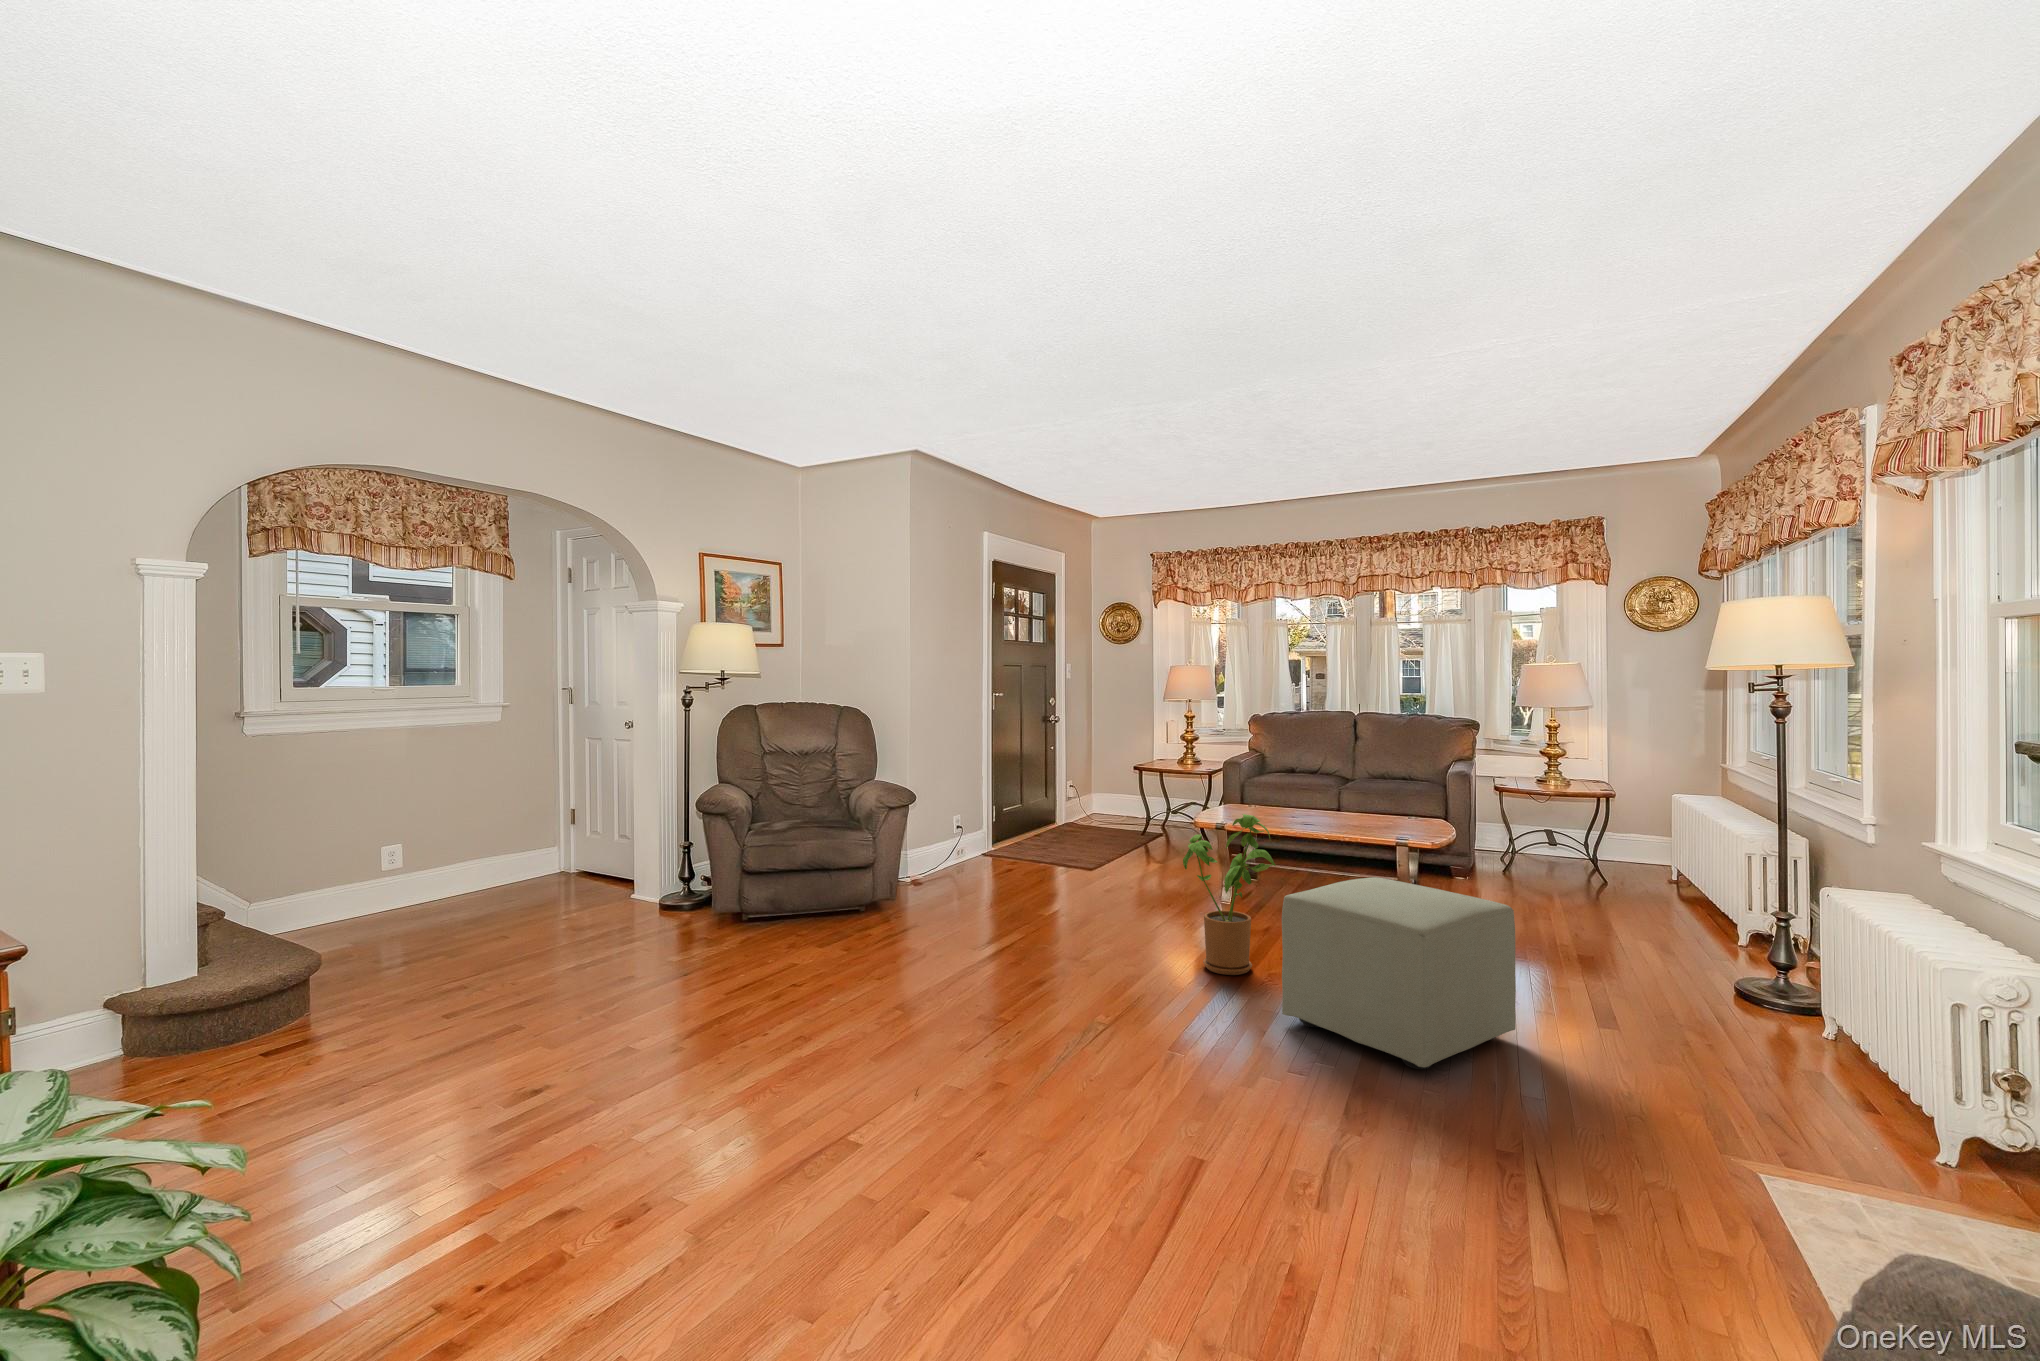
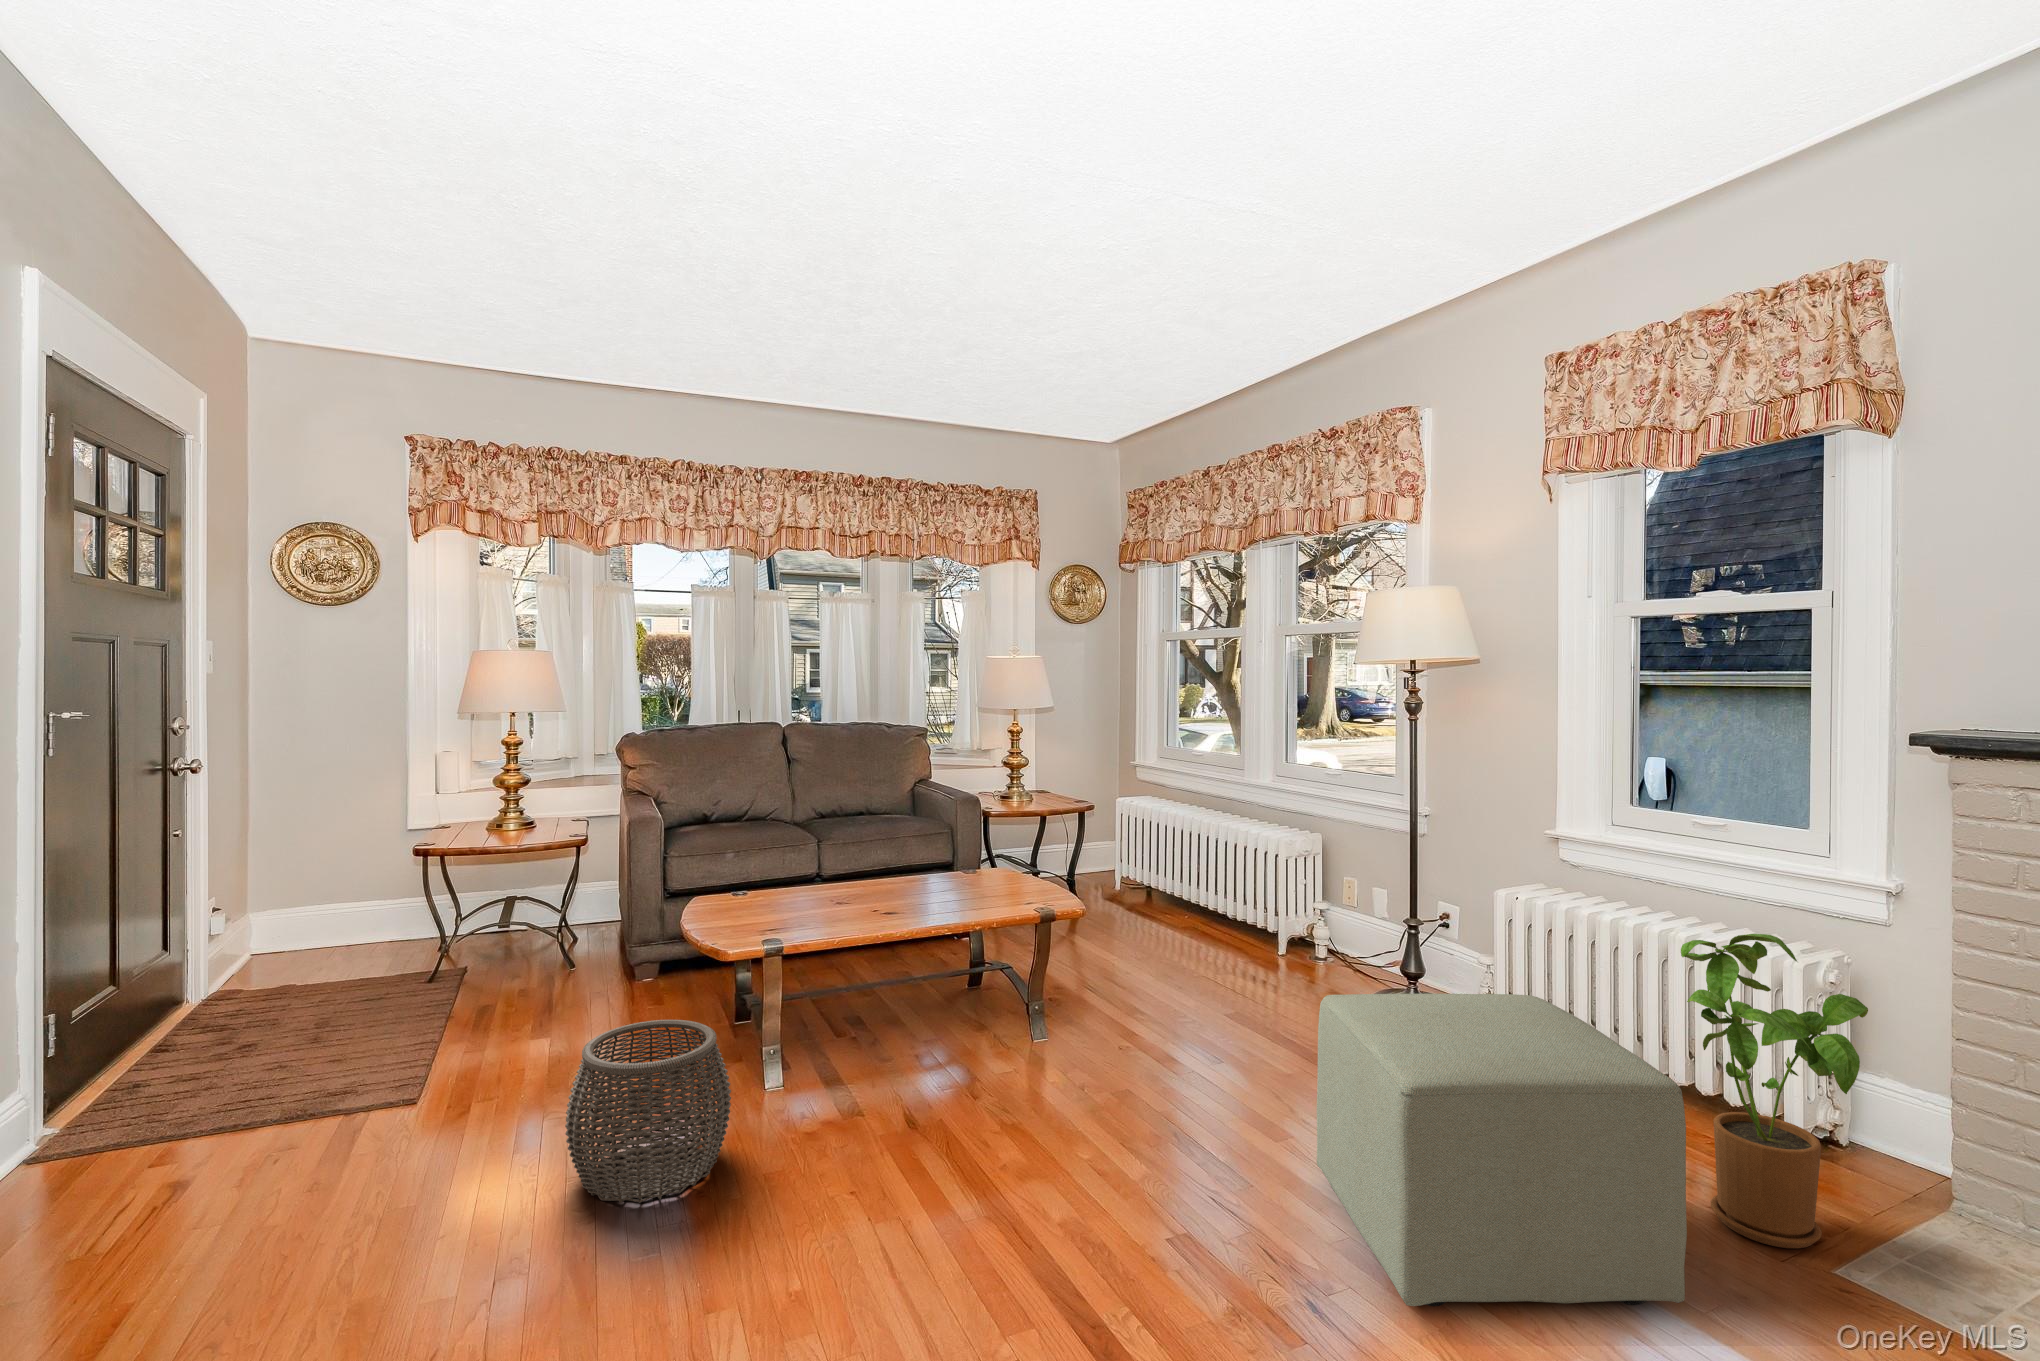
house plant: present [1183,814,1276,975] -> present [1681,934,1868,1248]
woven basket: none [1071,837,1142,907] -> present [565,1020,731,1203]

